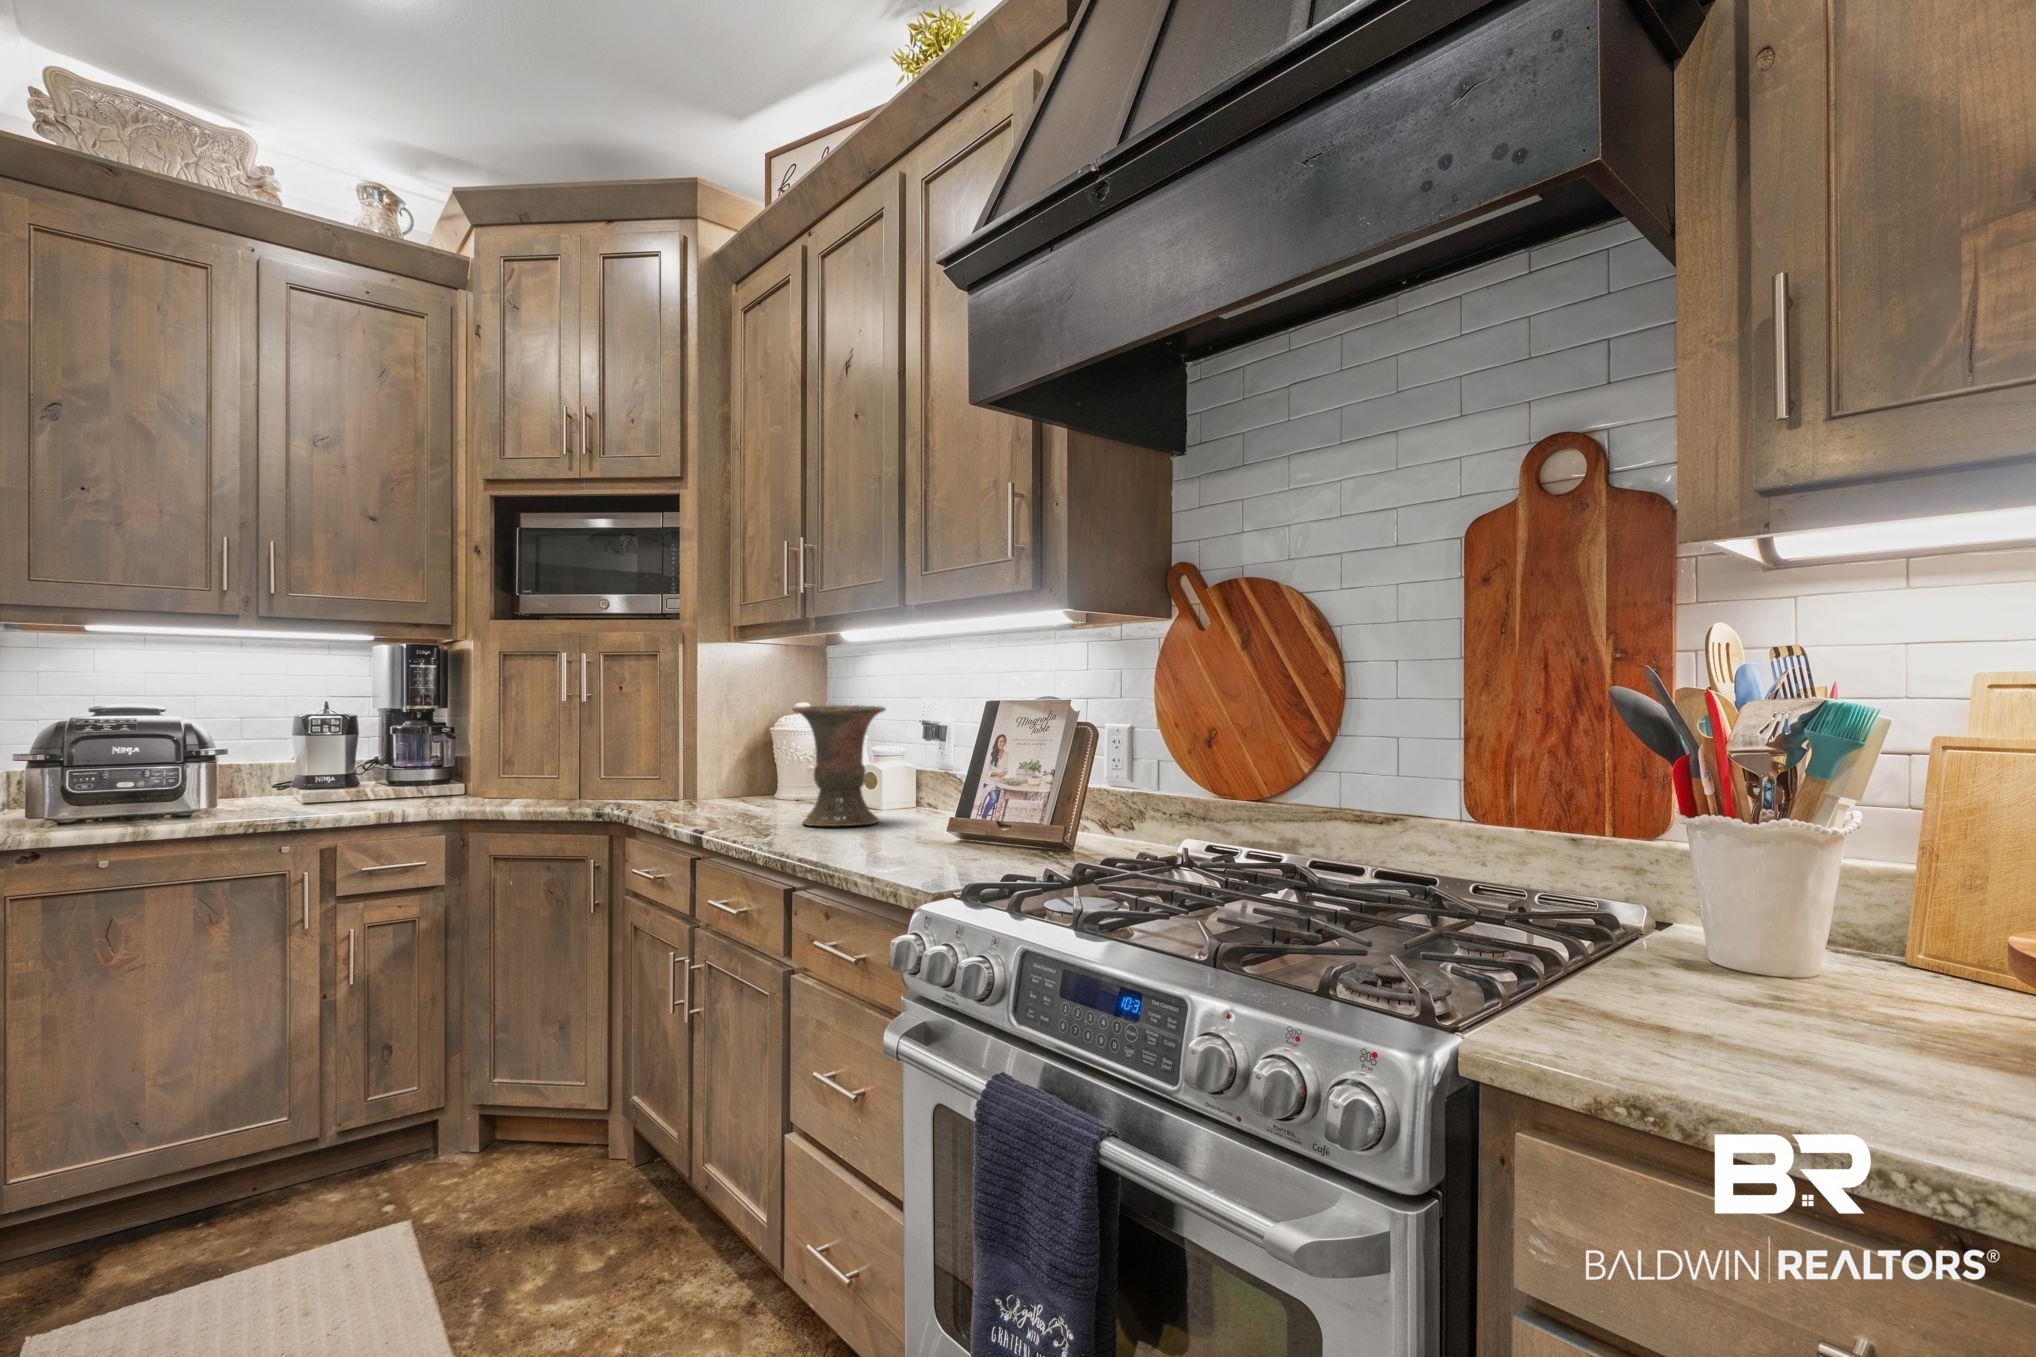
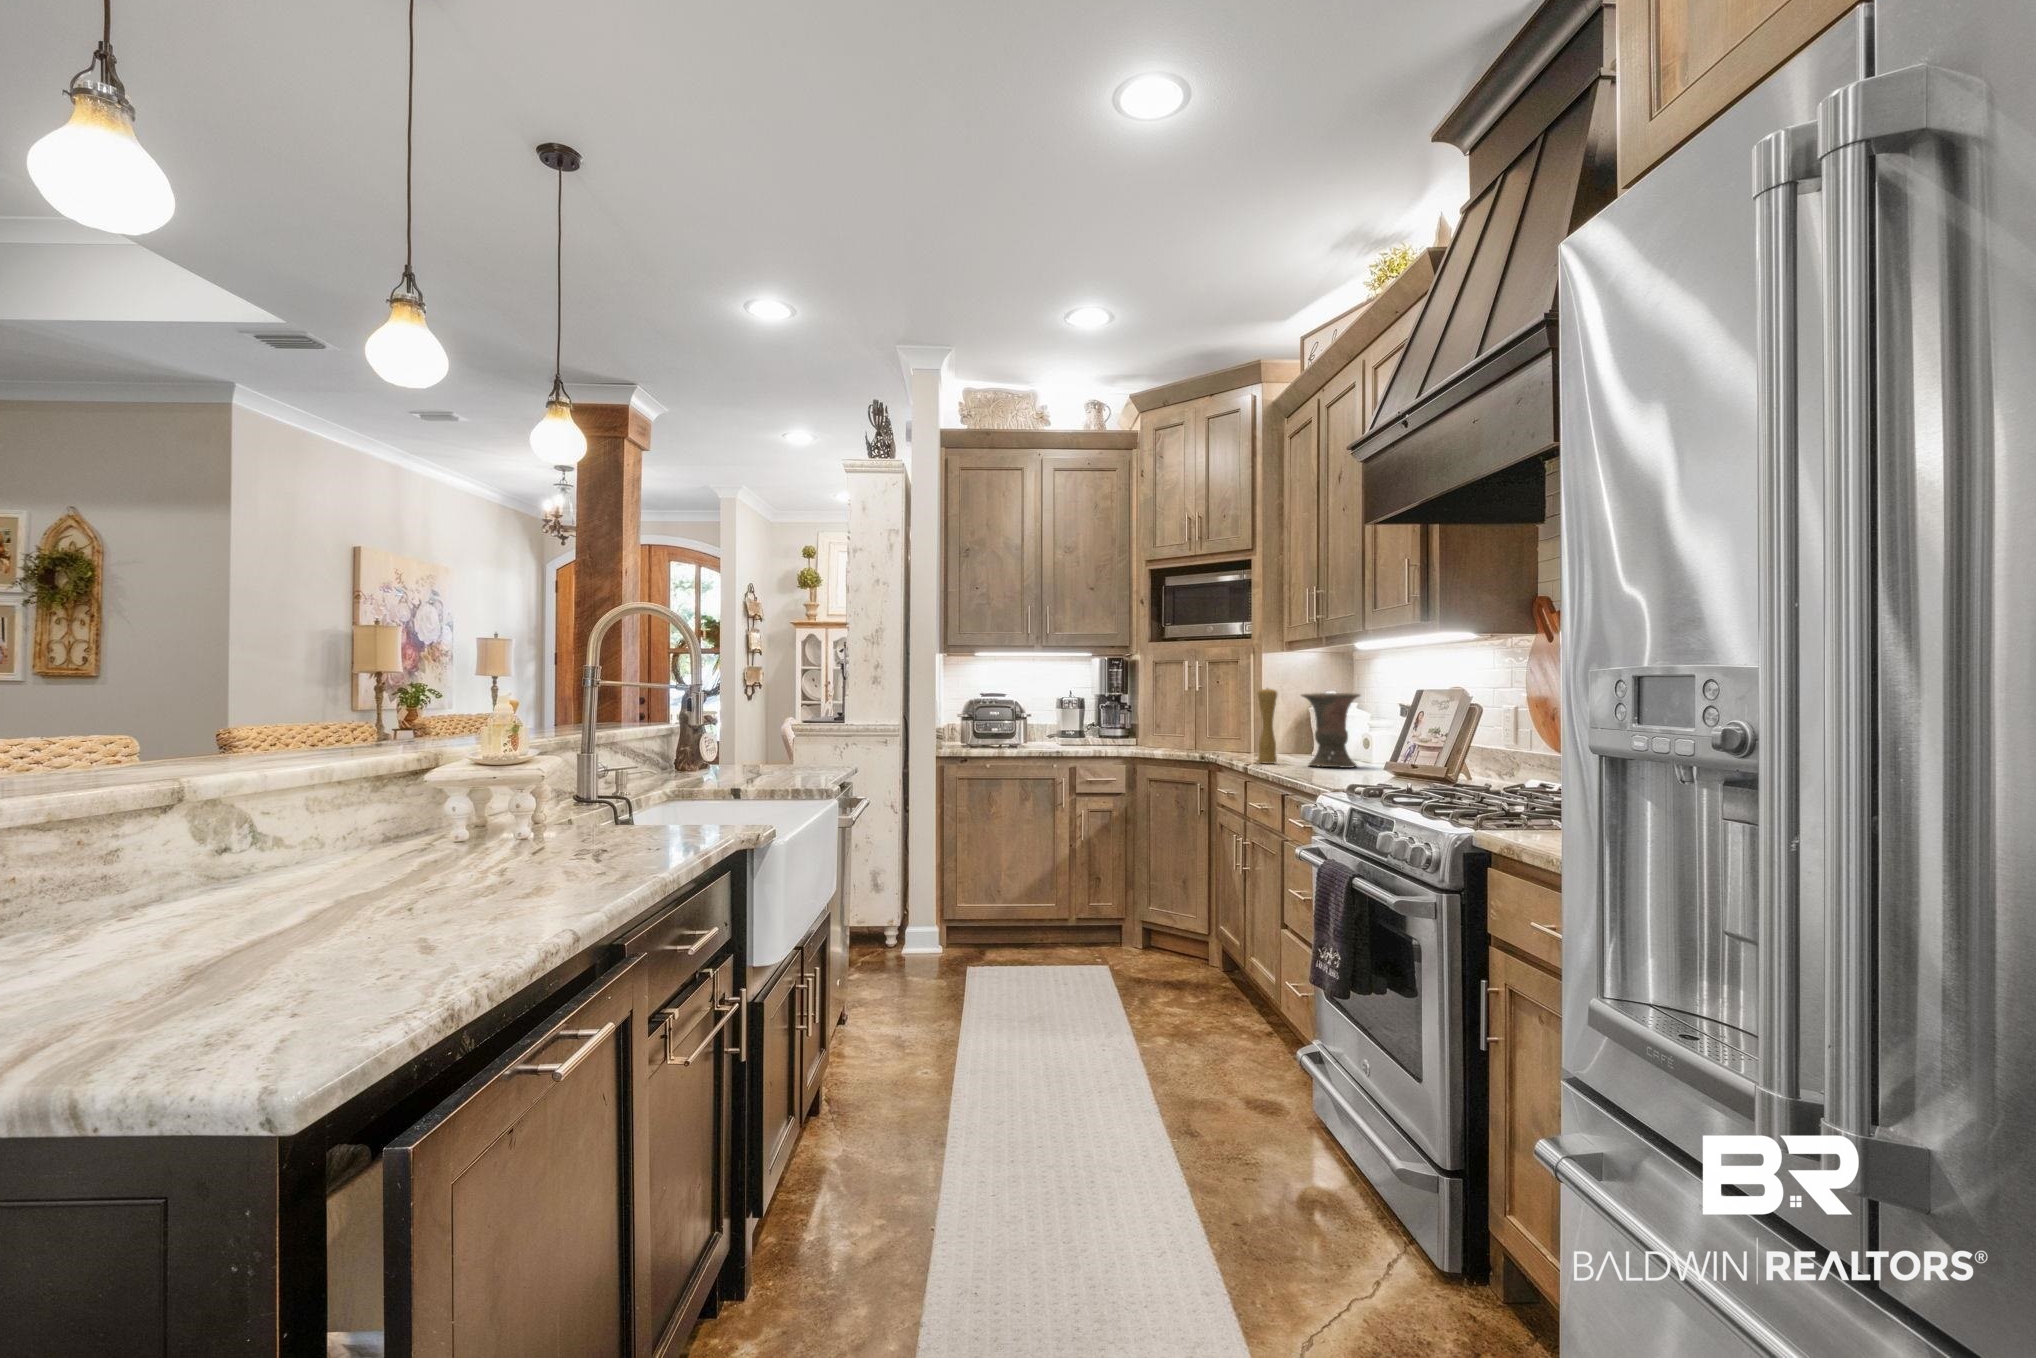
pepper mill: none [715,698,748,825] -> present [1258,689,1277,764]

